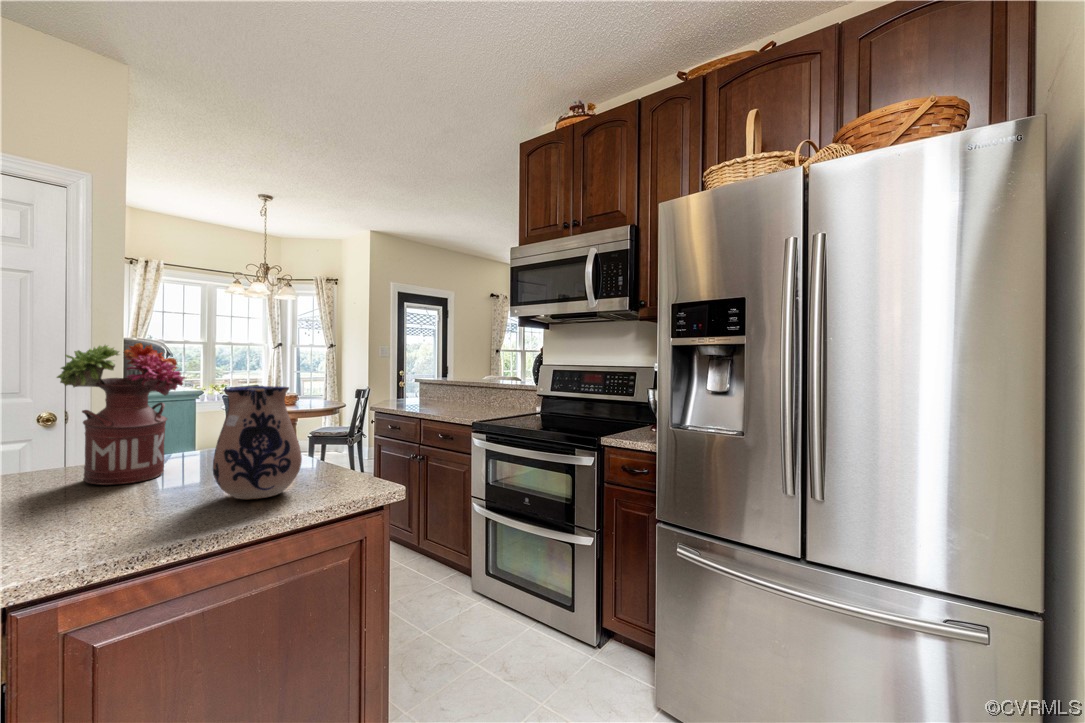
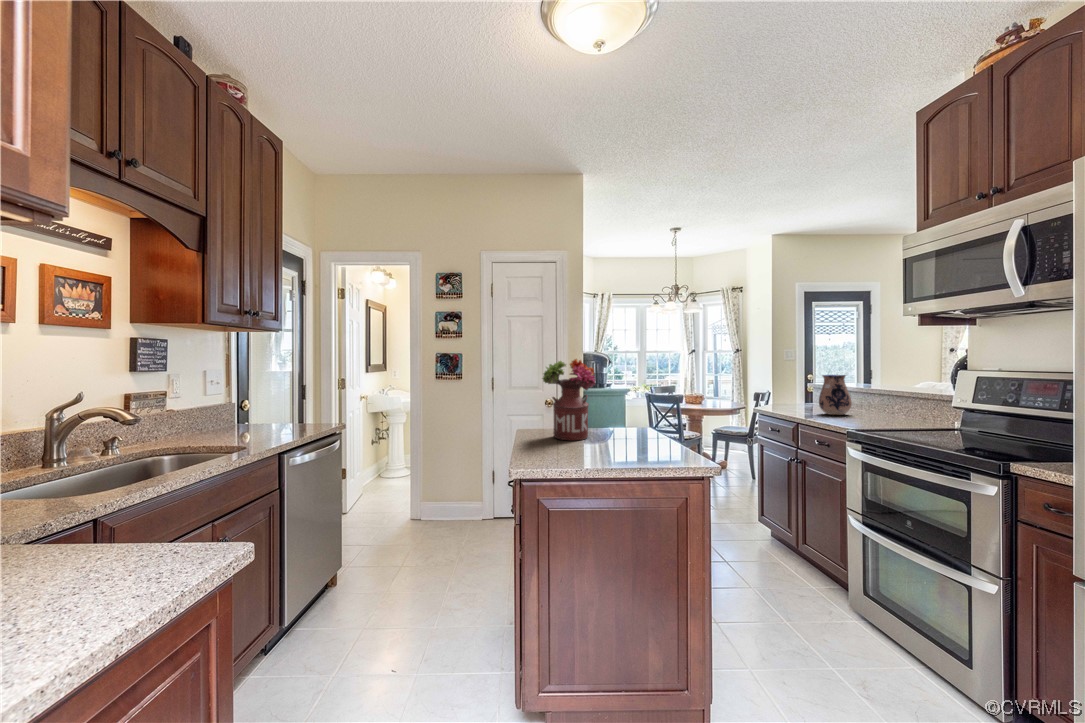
ceramic pitcher: present [213,386,302,499] -> present [819,375,852,415]

